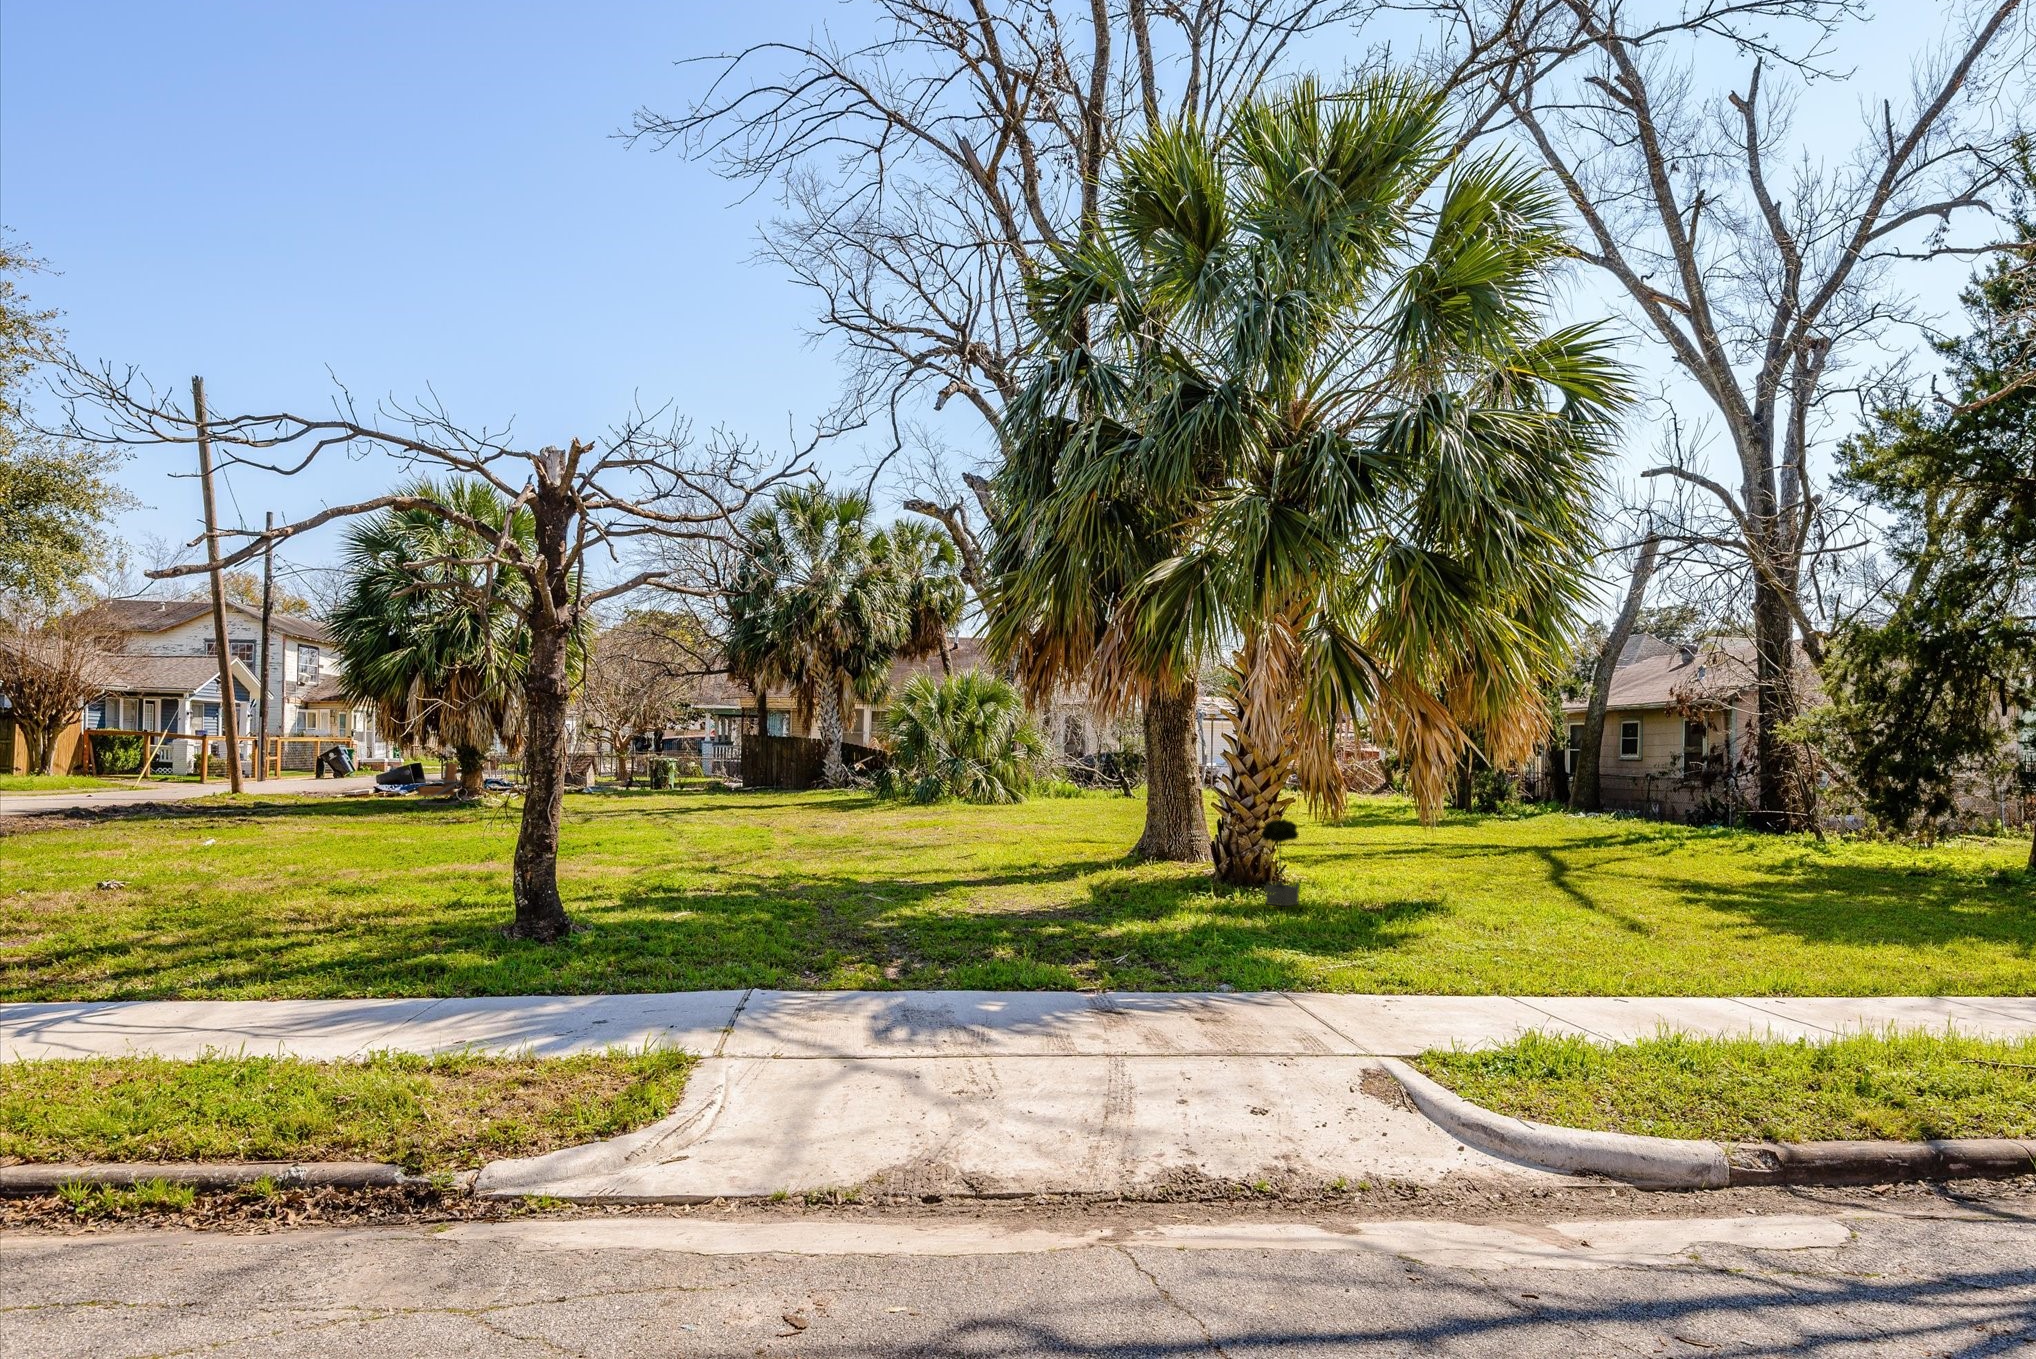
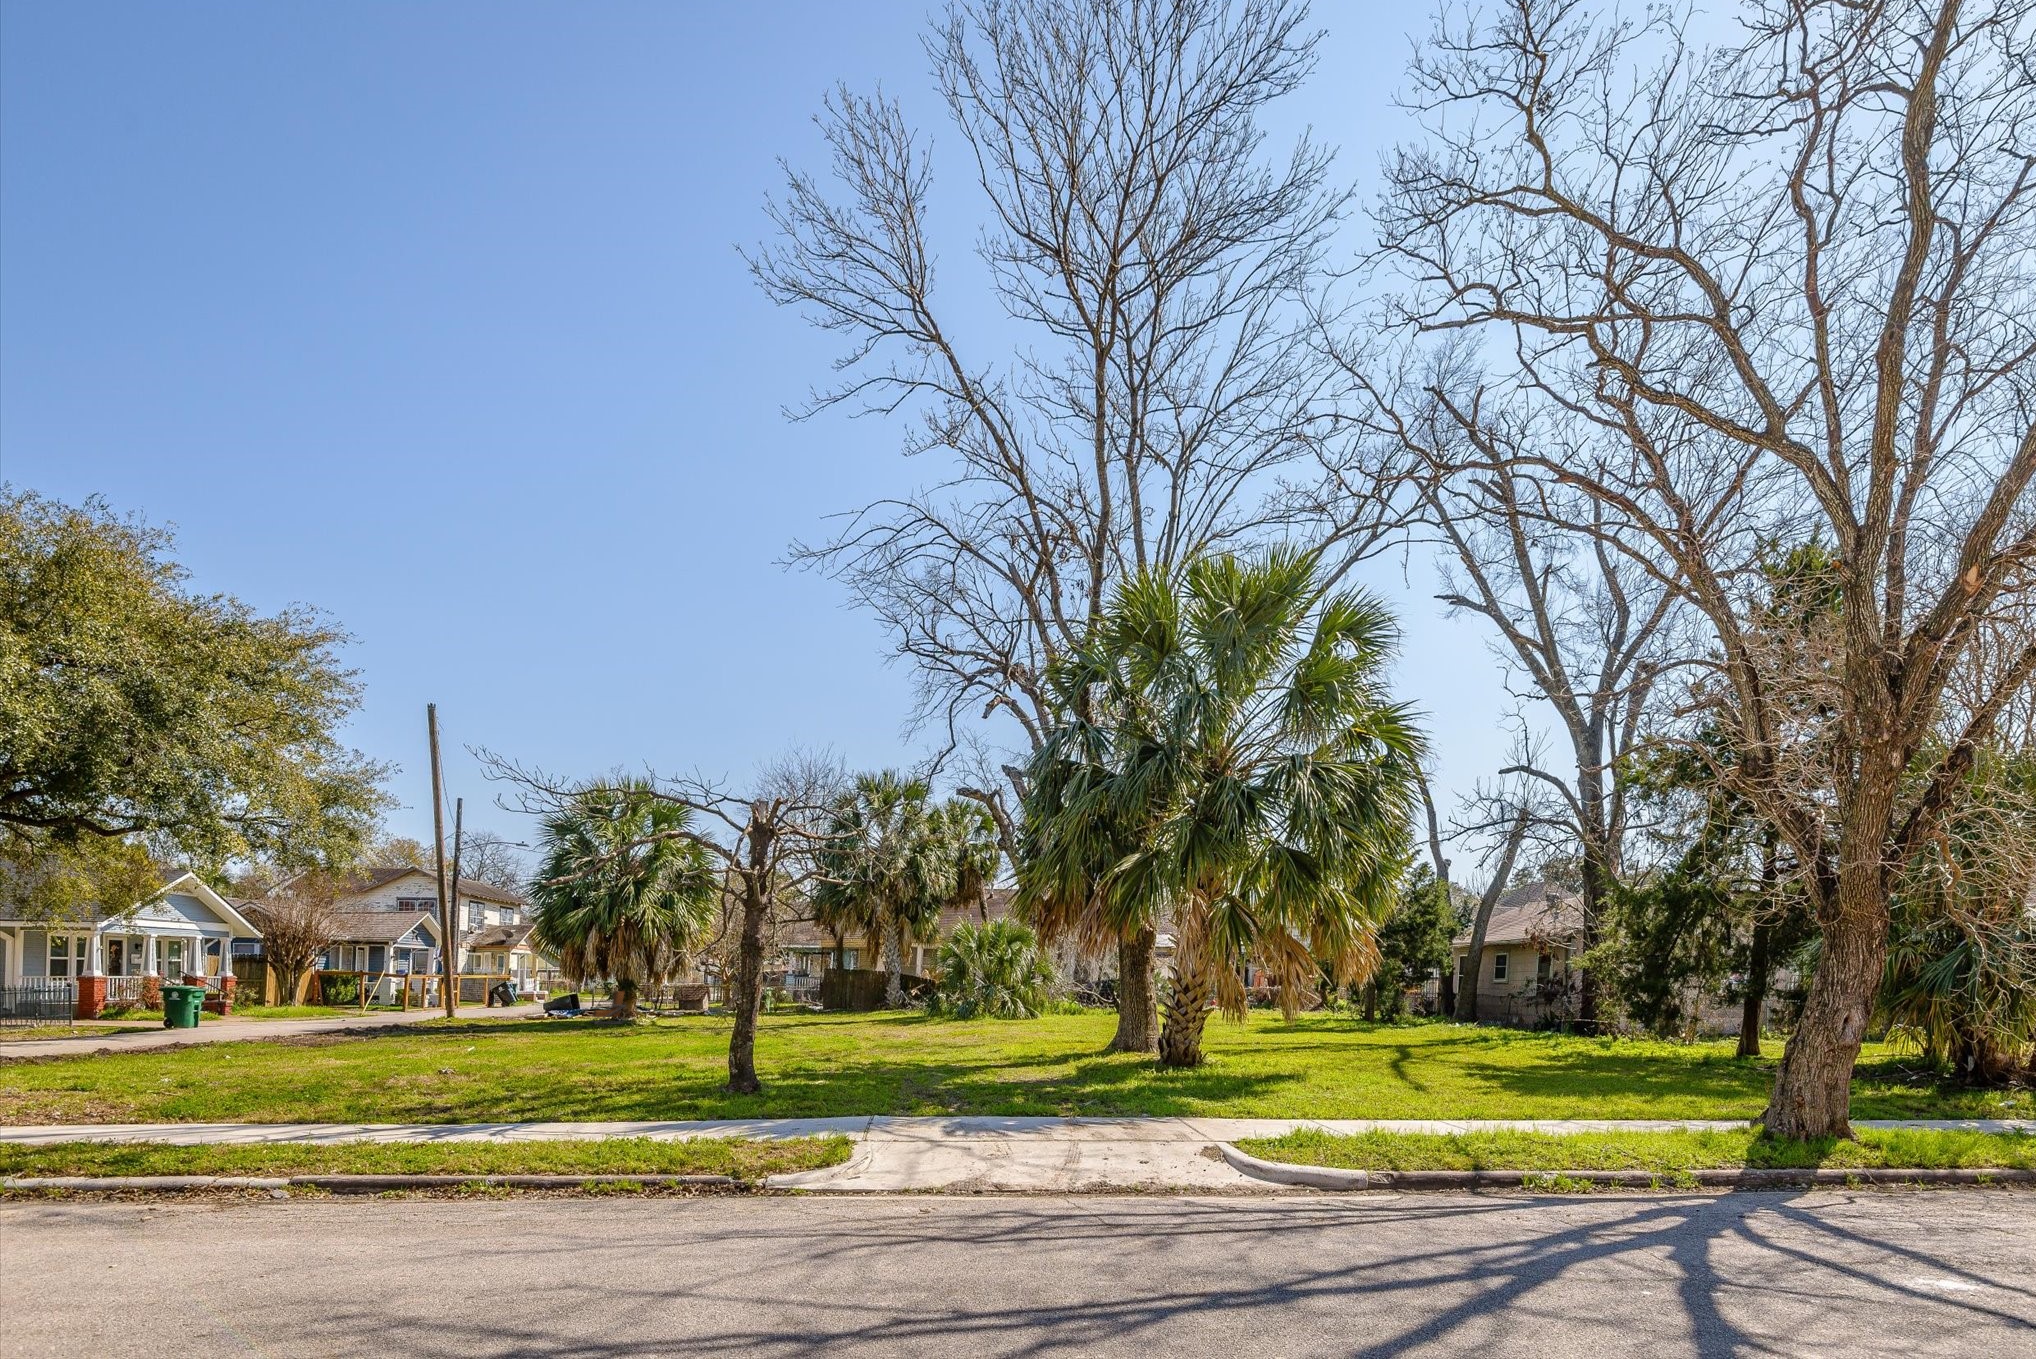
potted tree: present [1261,819,1299,906] -> none [1185,1018,1211,1078]

